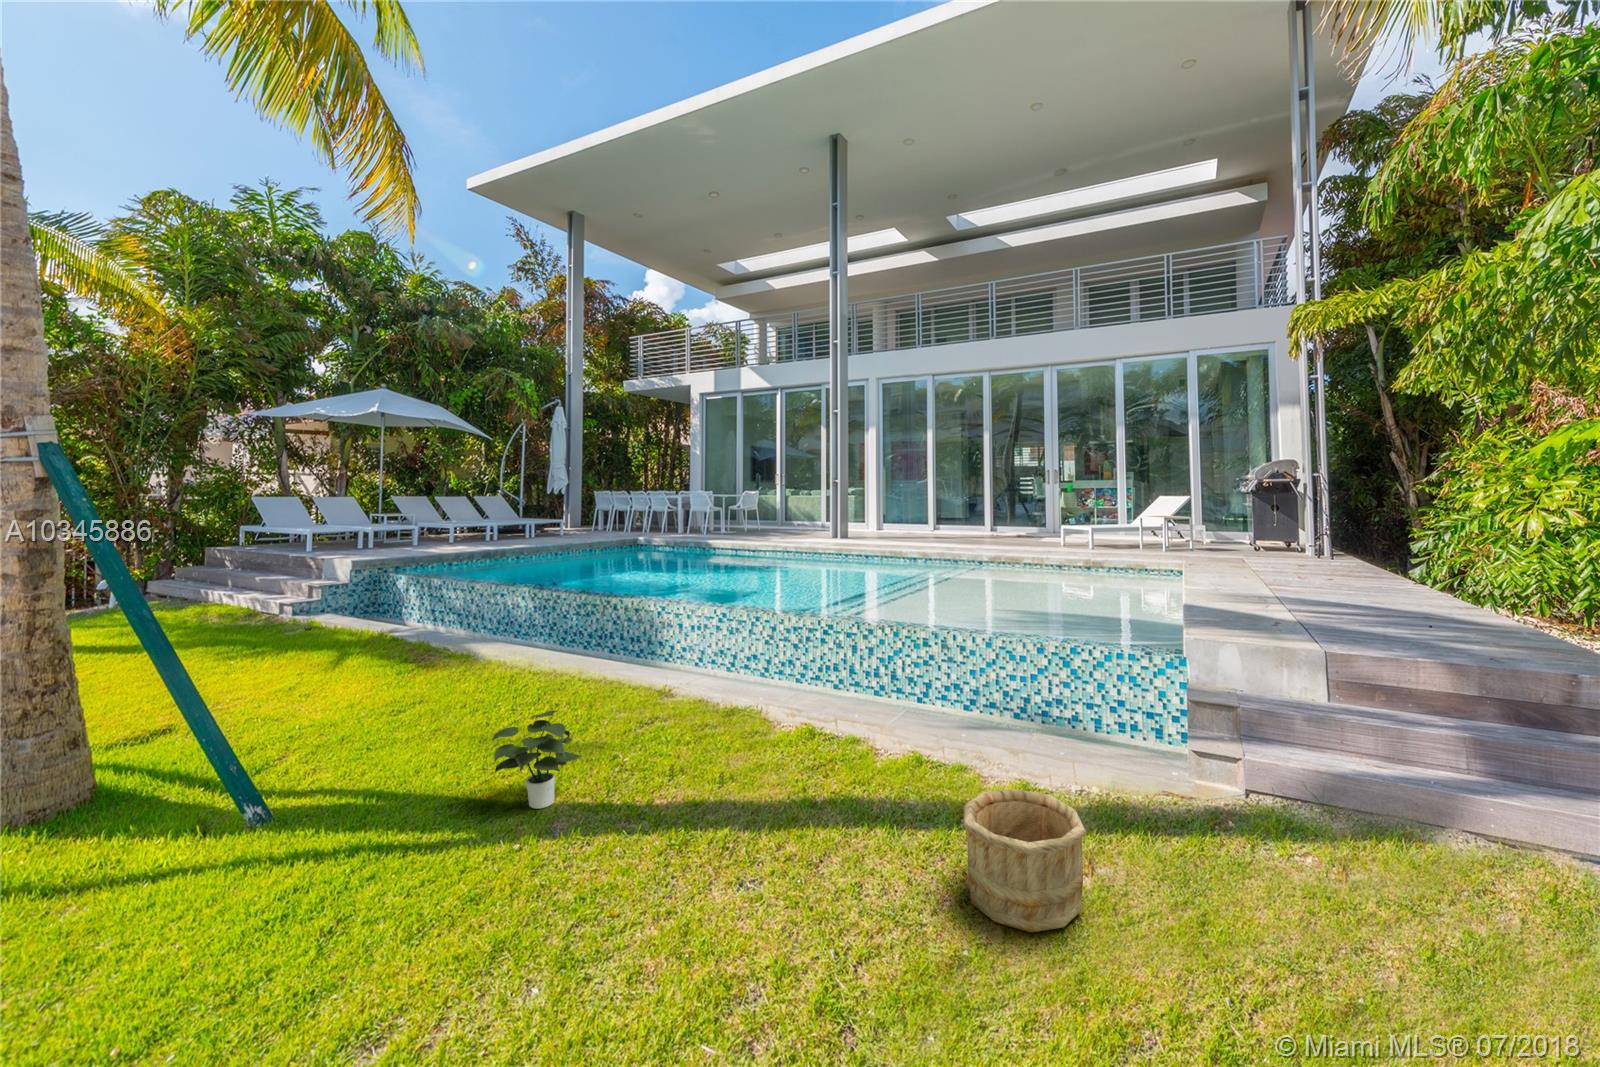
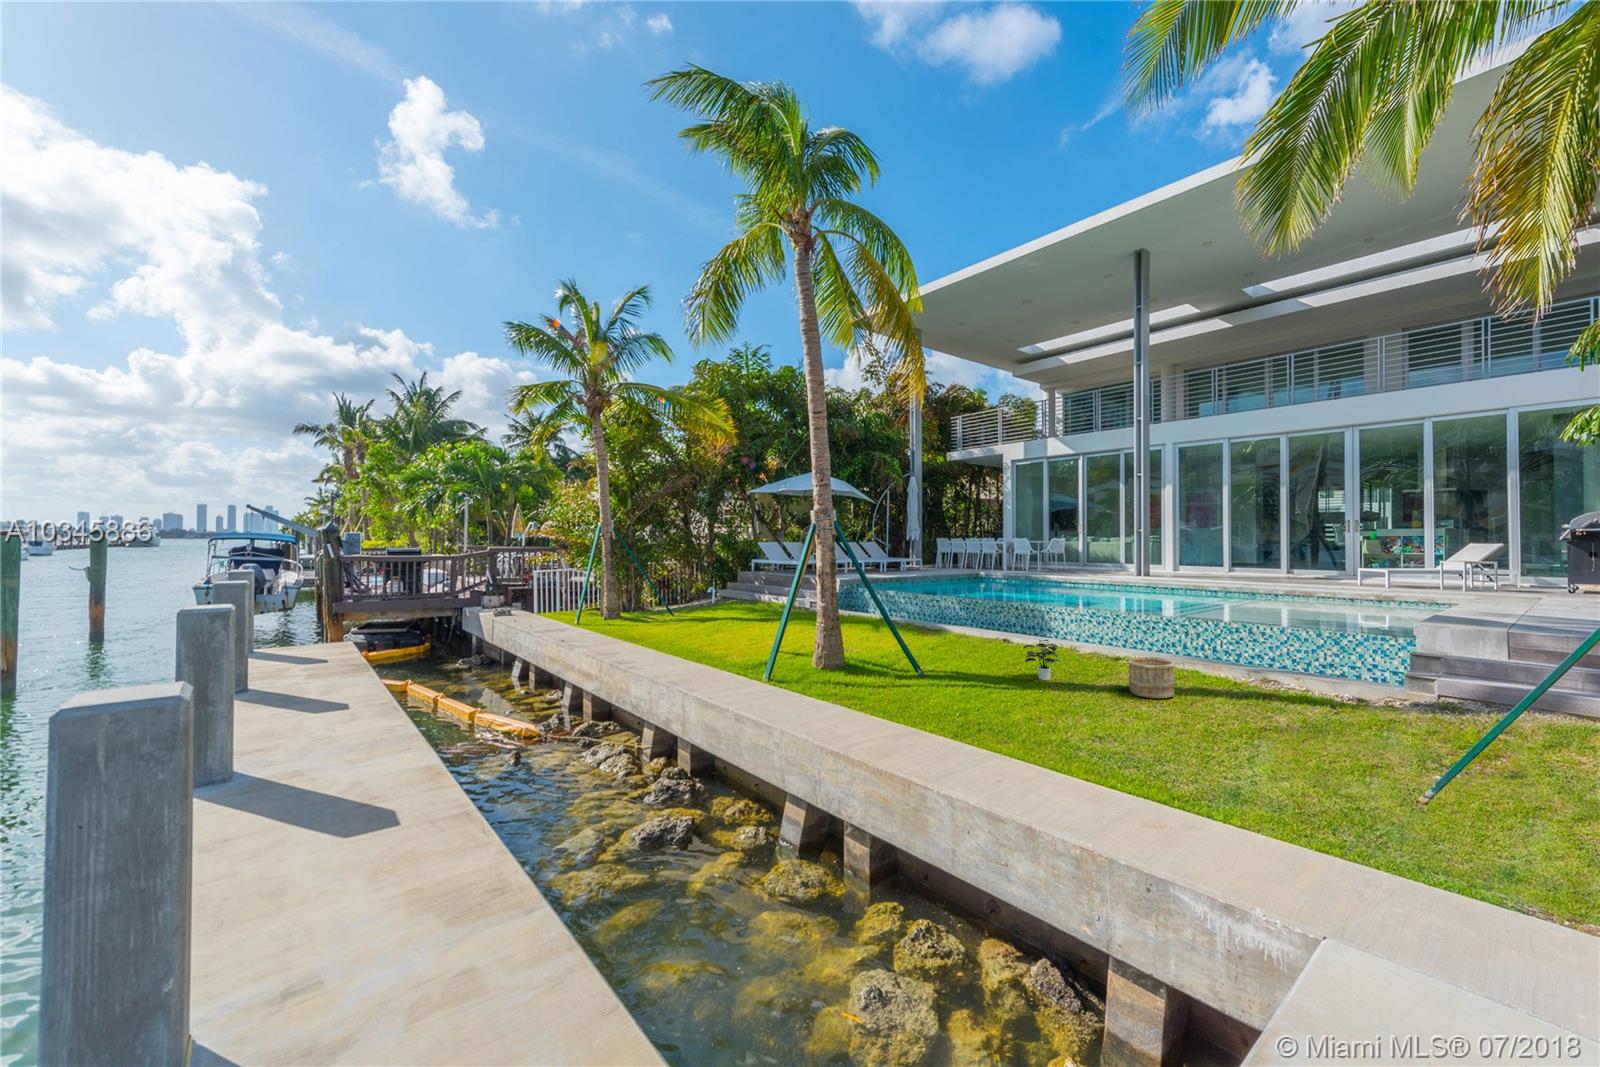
wooden bucket: present [963,789,1086,932] -> present [1127,657,1175,698]

